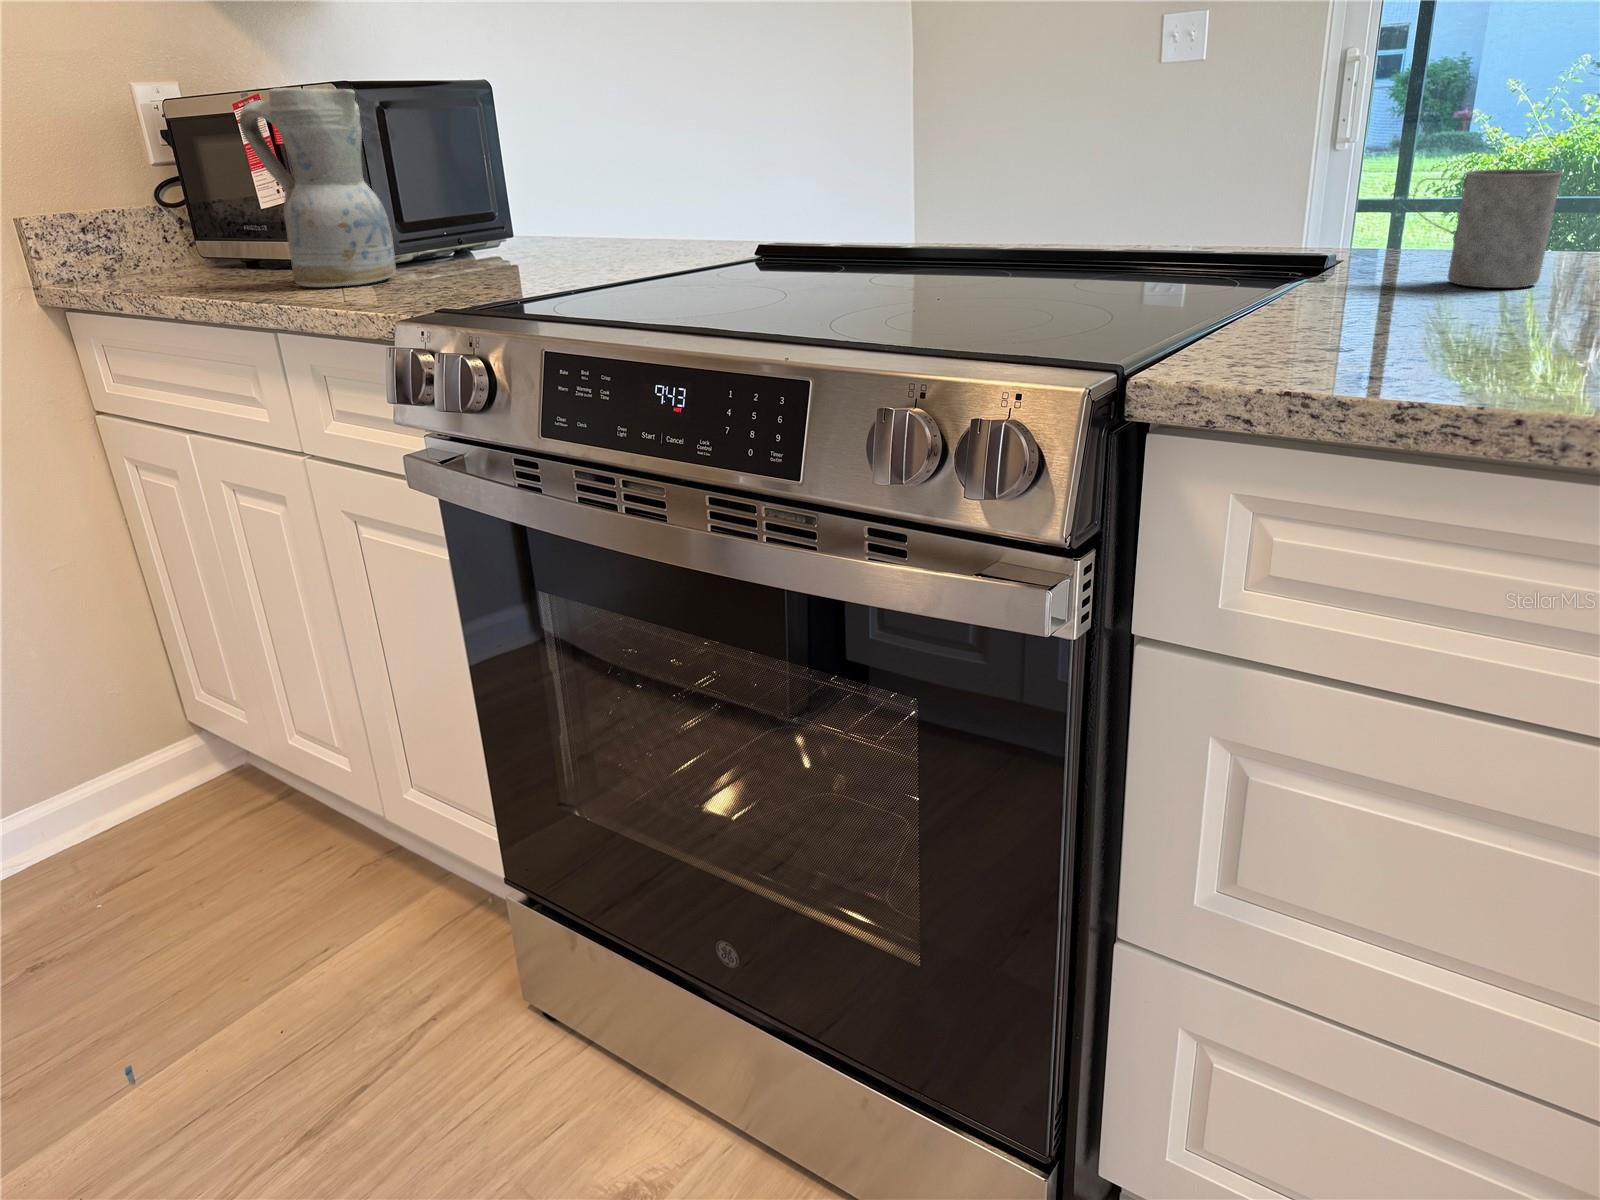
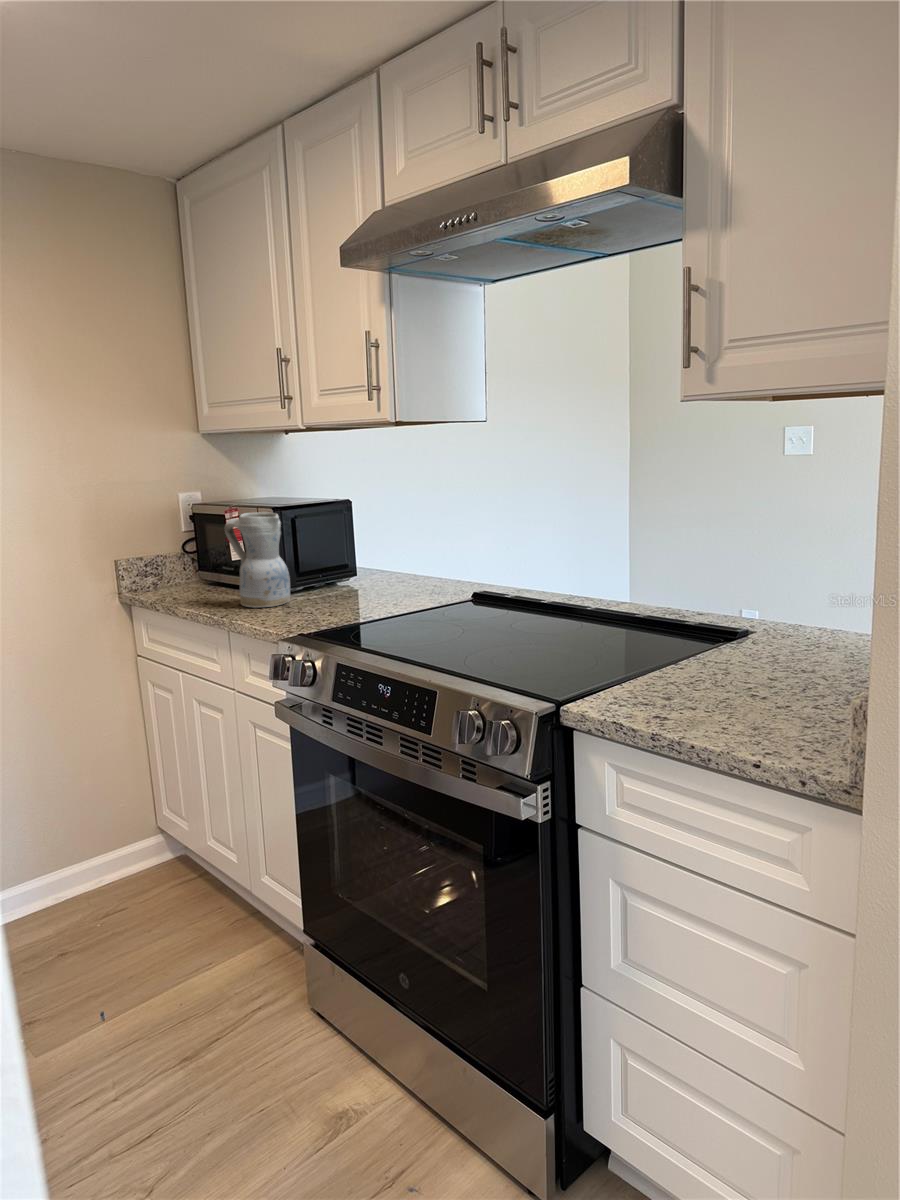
mug: present [1414,169,1563,288] -> none [764,600,833,661]

